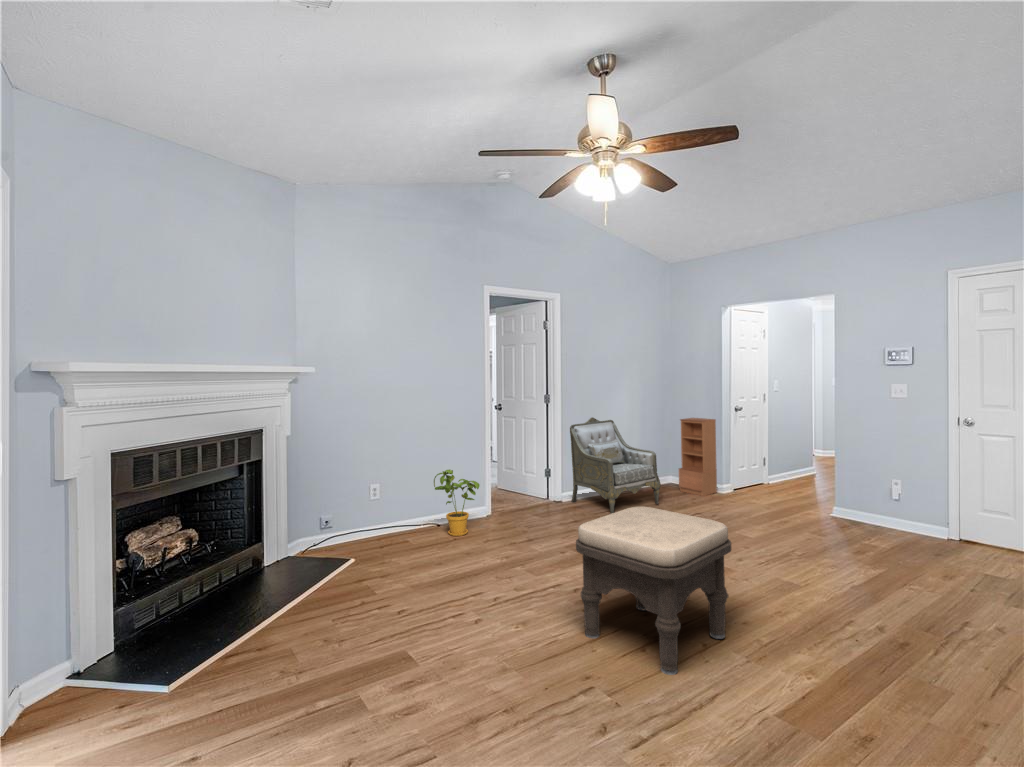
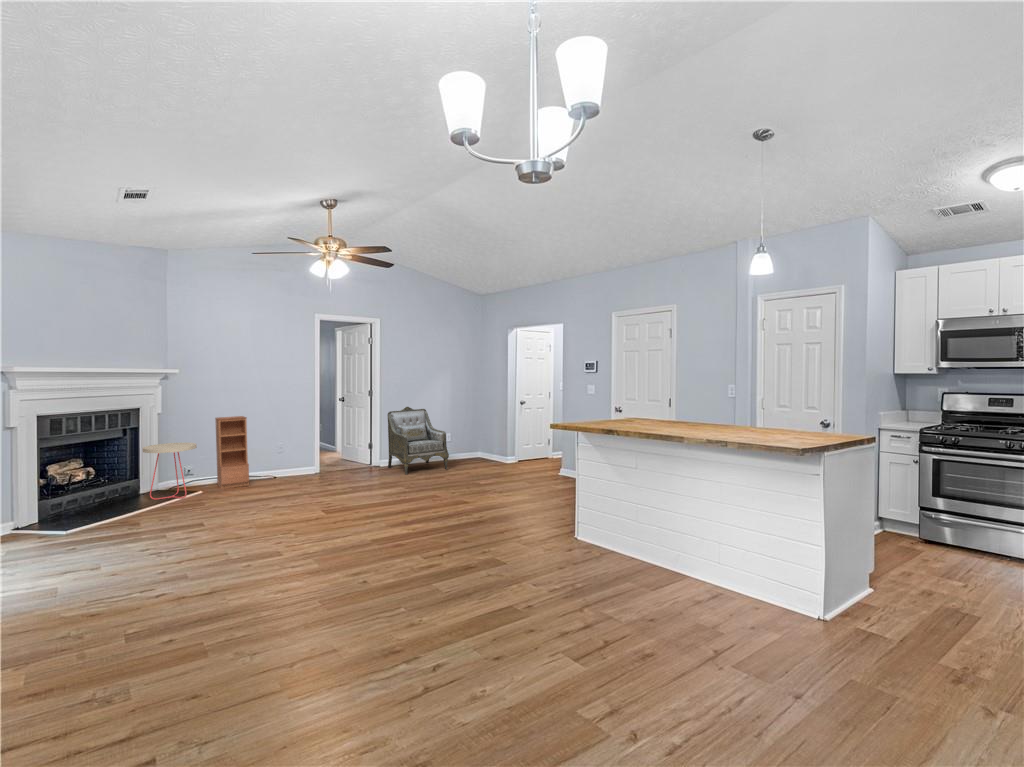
bookcase: present [679,418,717,496] -> present [215,416,249,489]
house plant: present [434,469,480,536] -> none [267,438,300,484]
side table: none [270,481,347,576] -> present [143,443,197,500]
ottoman: present [576,507,731,675] -> none [303,454,388,534]

